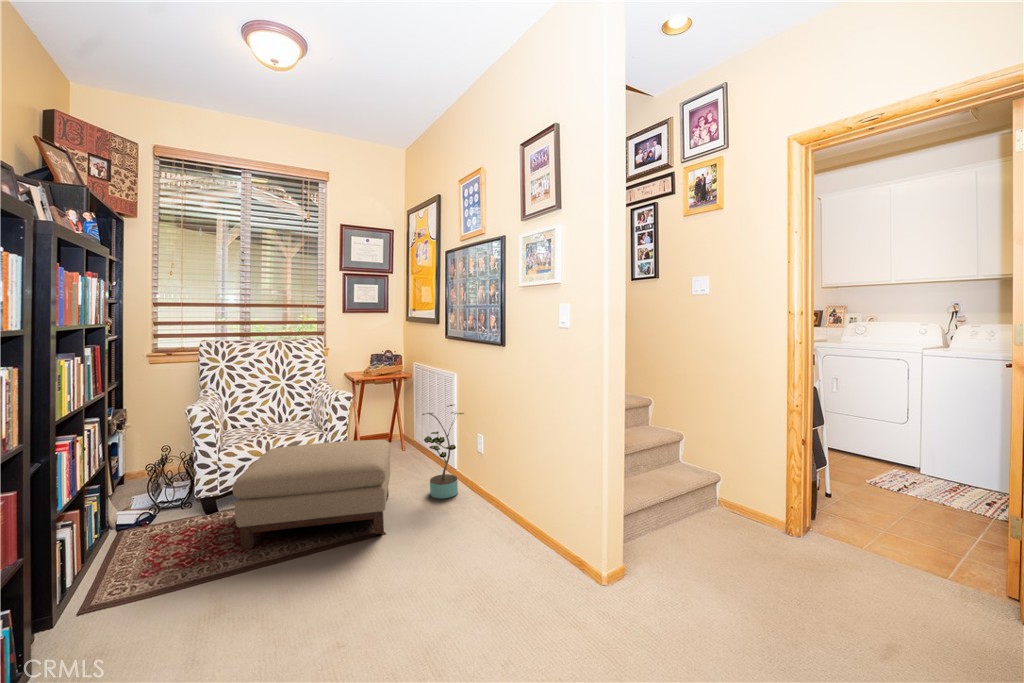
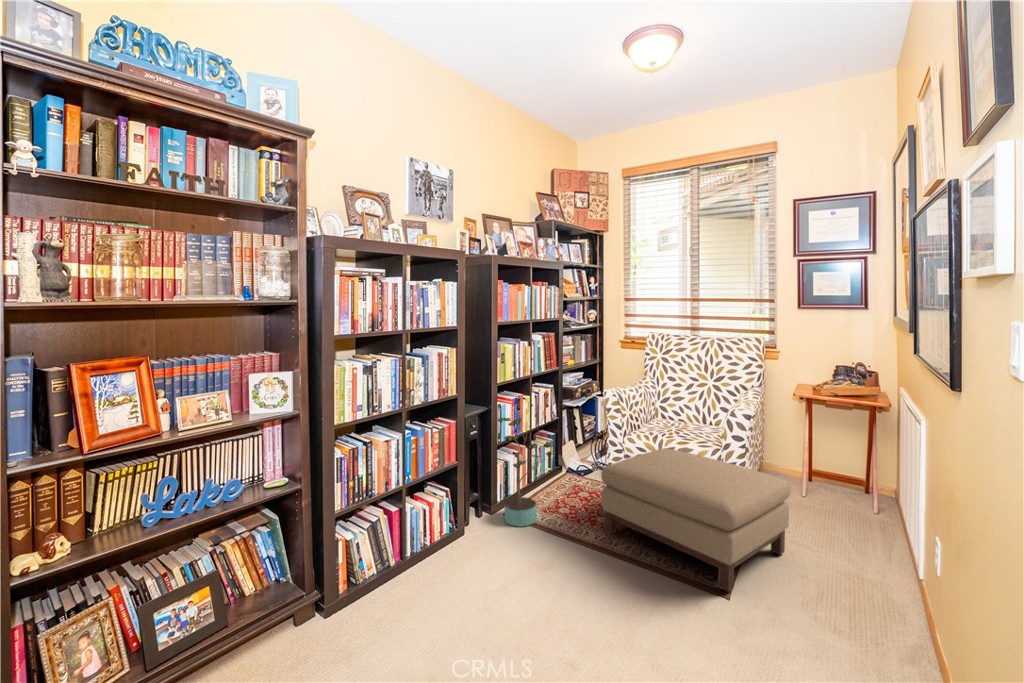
potted plant: present [422,405,464,499] -> present [498,418,553,526]

